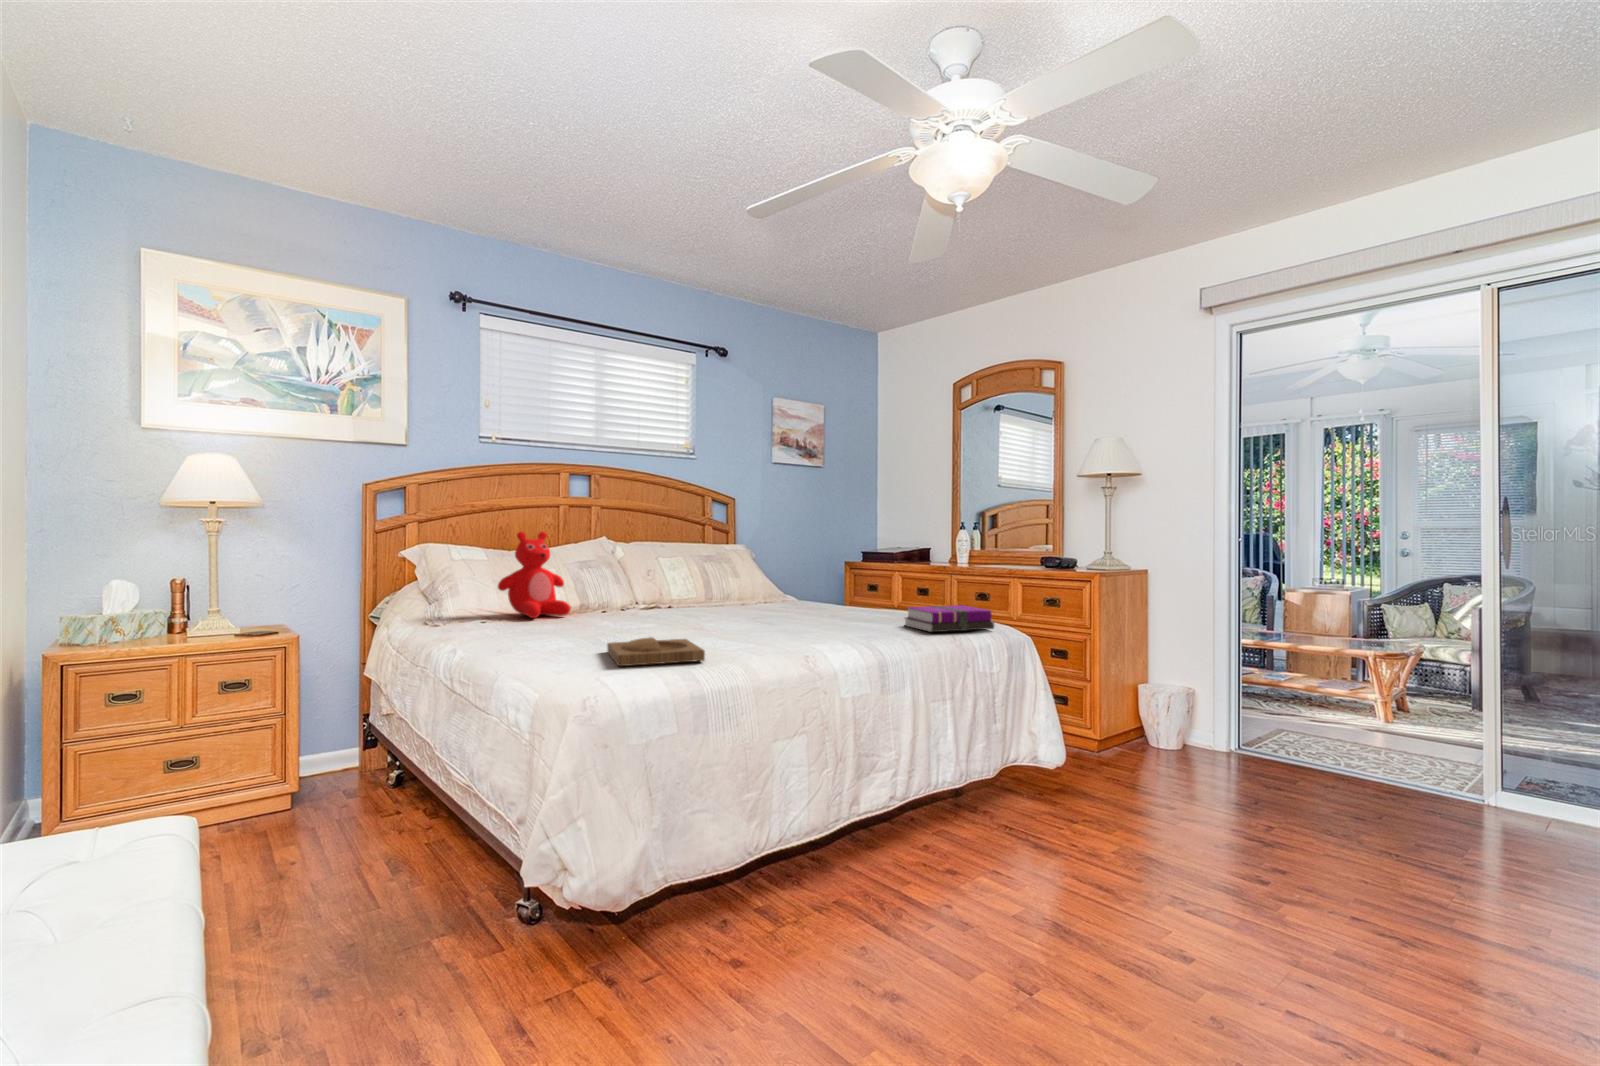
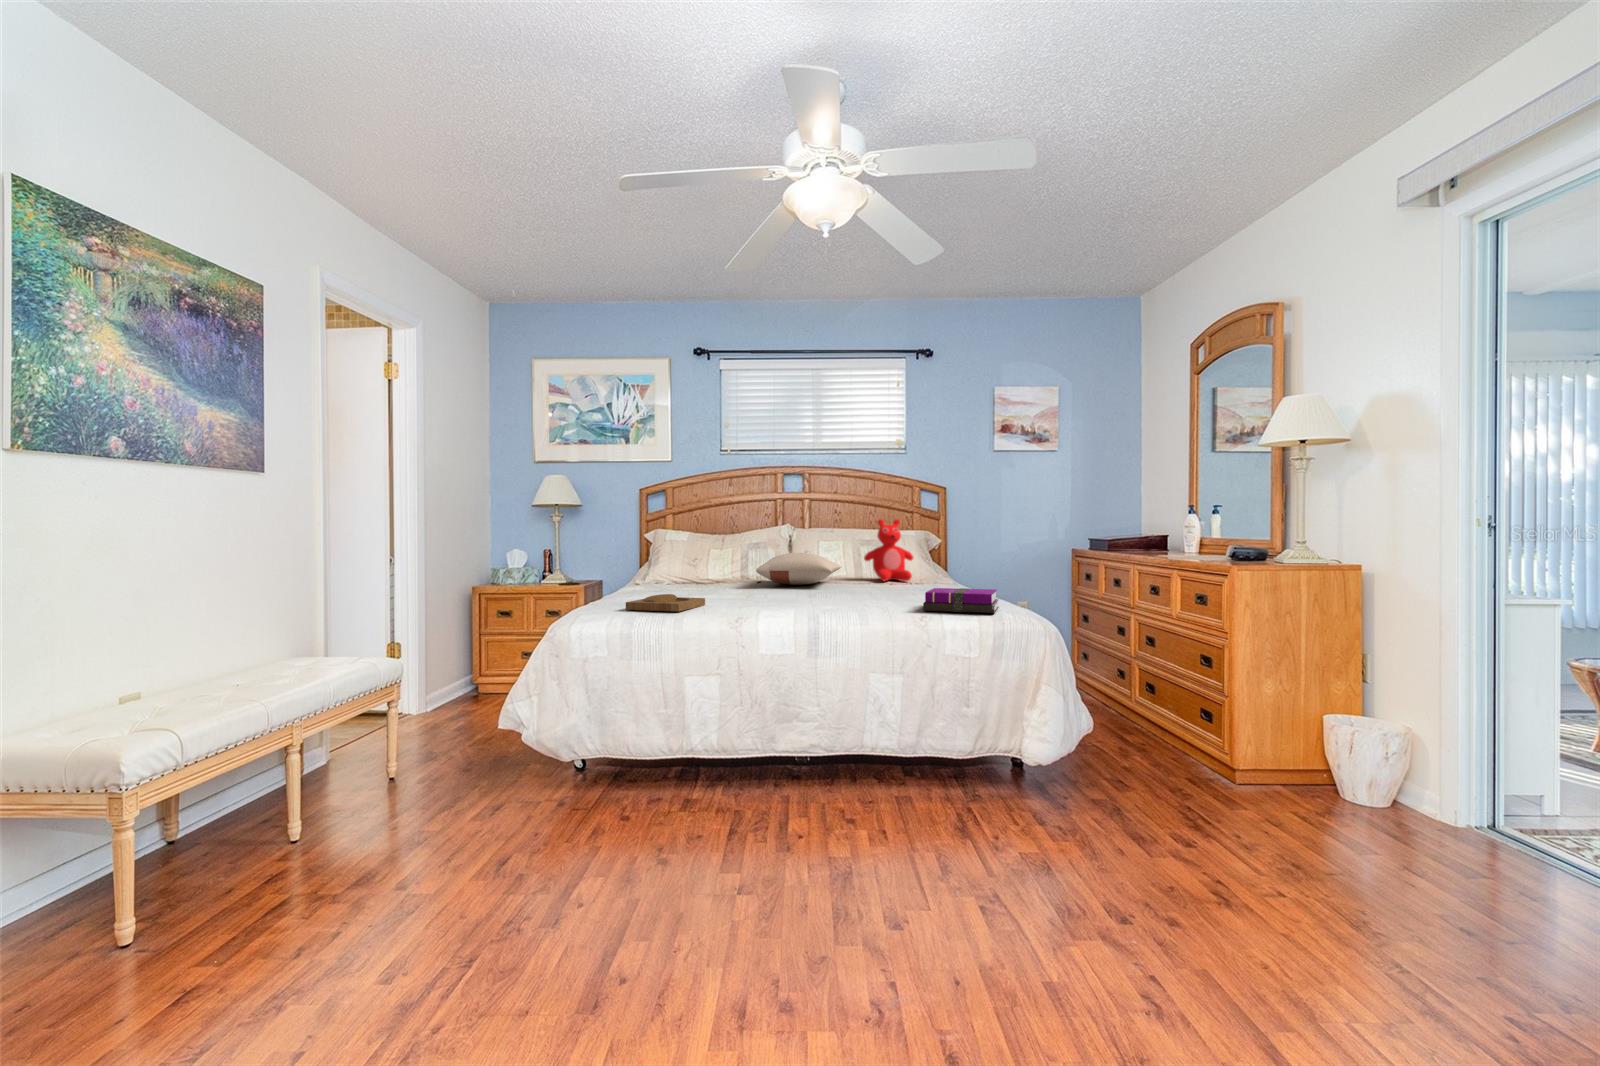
teddy bear: present [498,531,571,618] -> present [864,519,914,581]
pillow: none [621,573,737,612] -> present [756,553,841,585]

